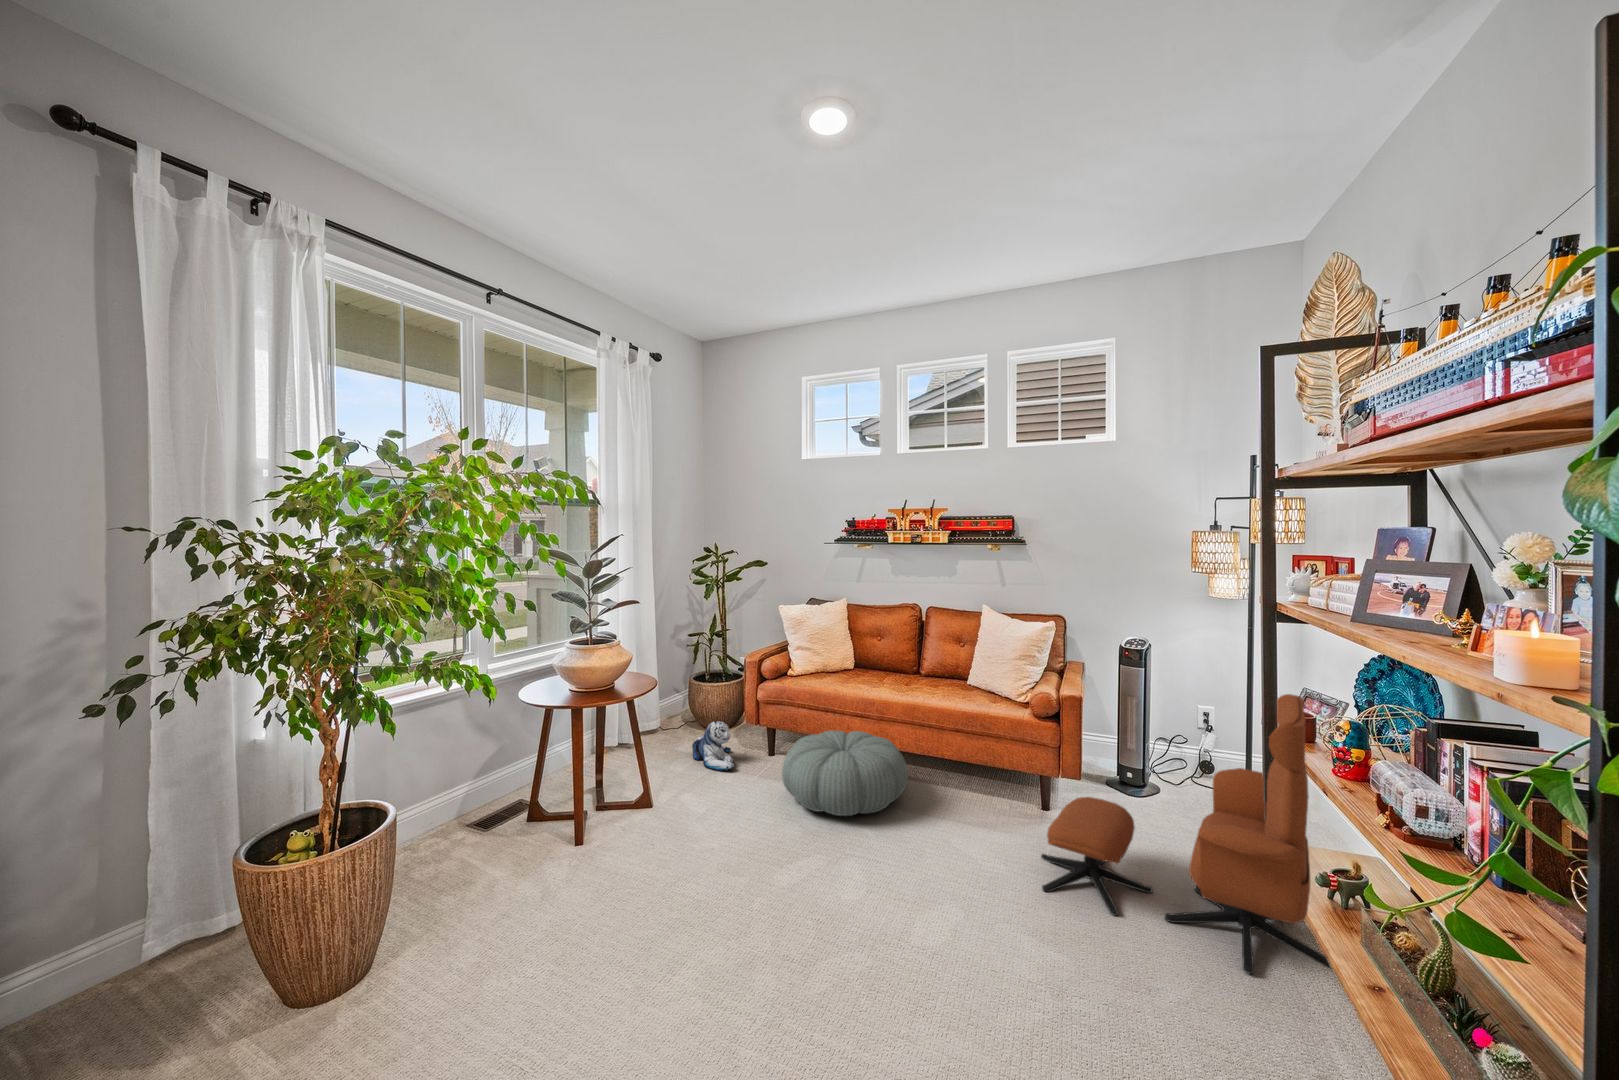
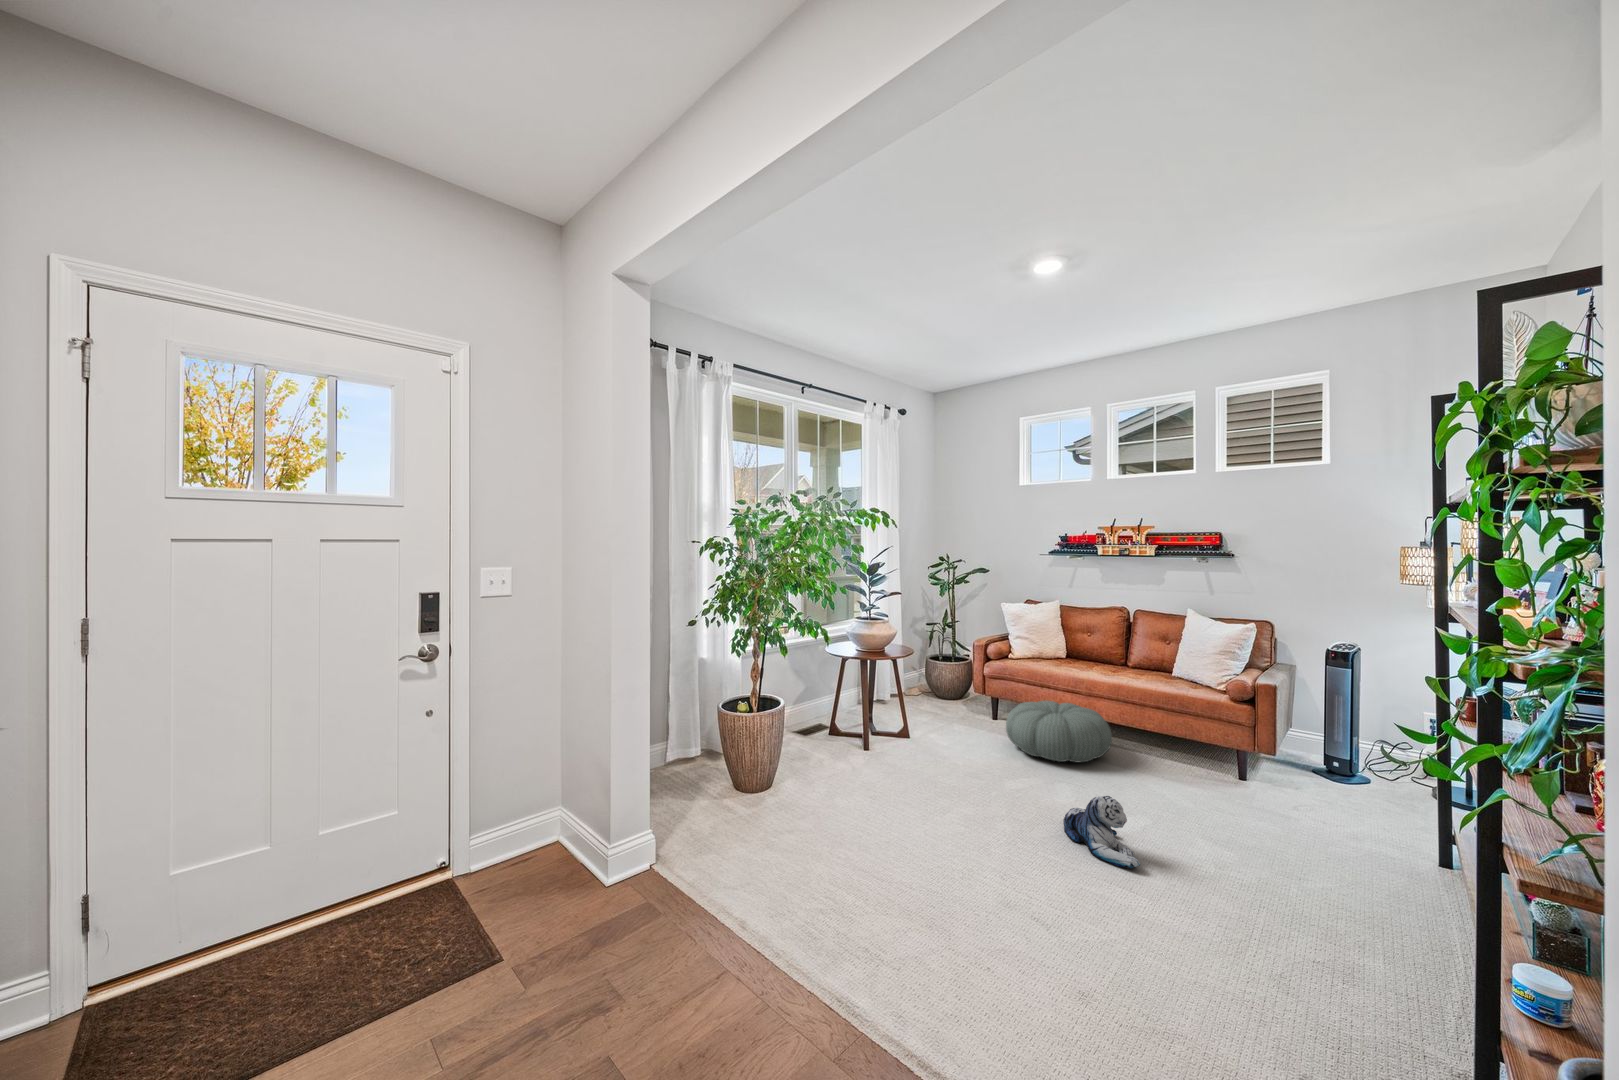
lounge chair: present [1041,694,1333,974] -> none [1225,684,1507,913]
plush toy: present [692,721,734,771] -> present [1063,796,1140,869]

